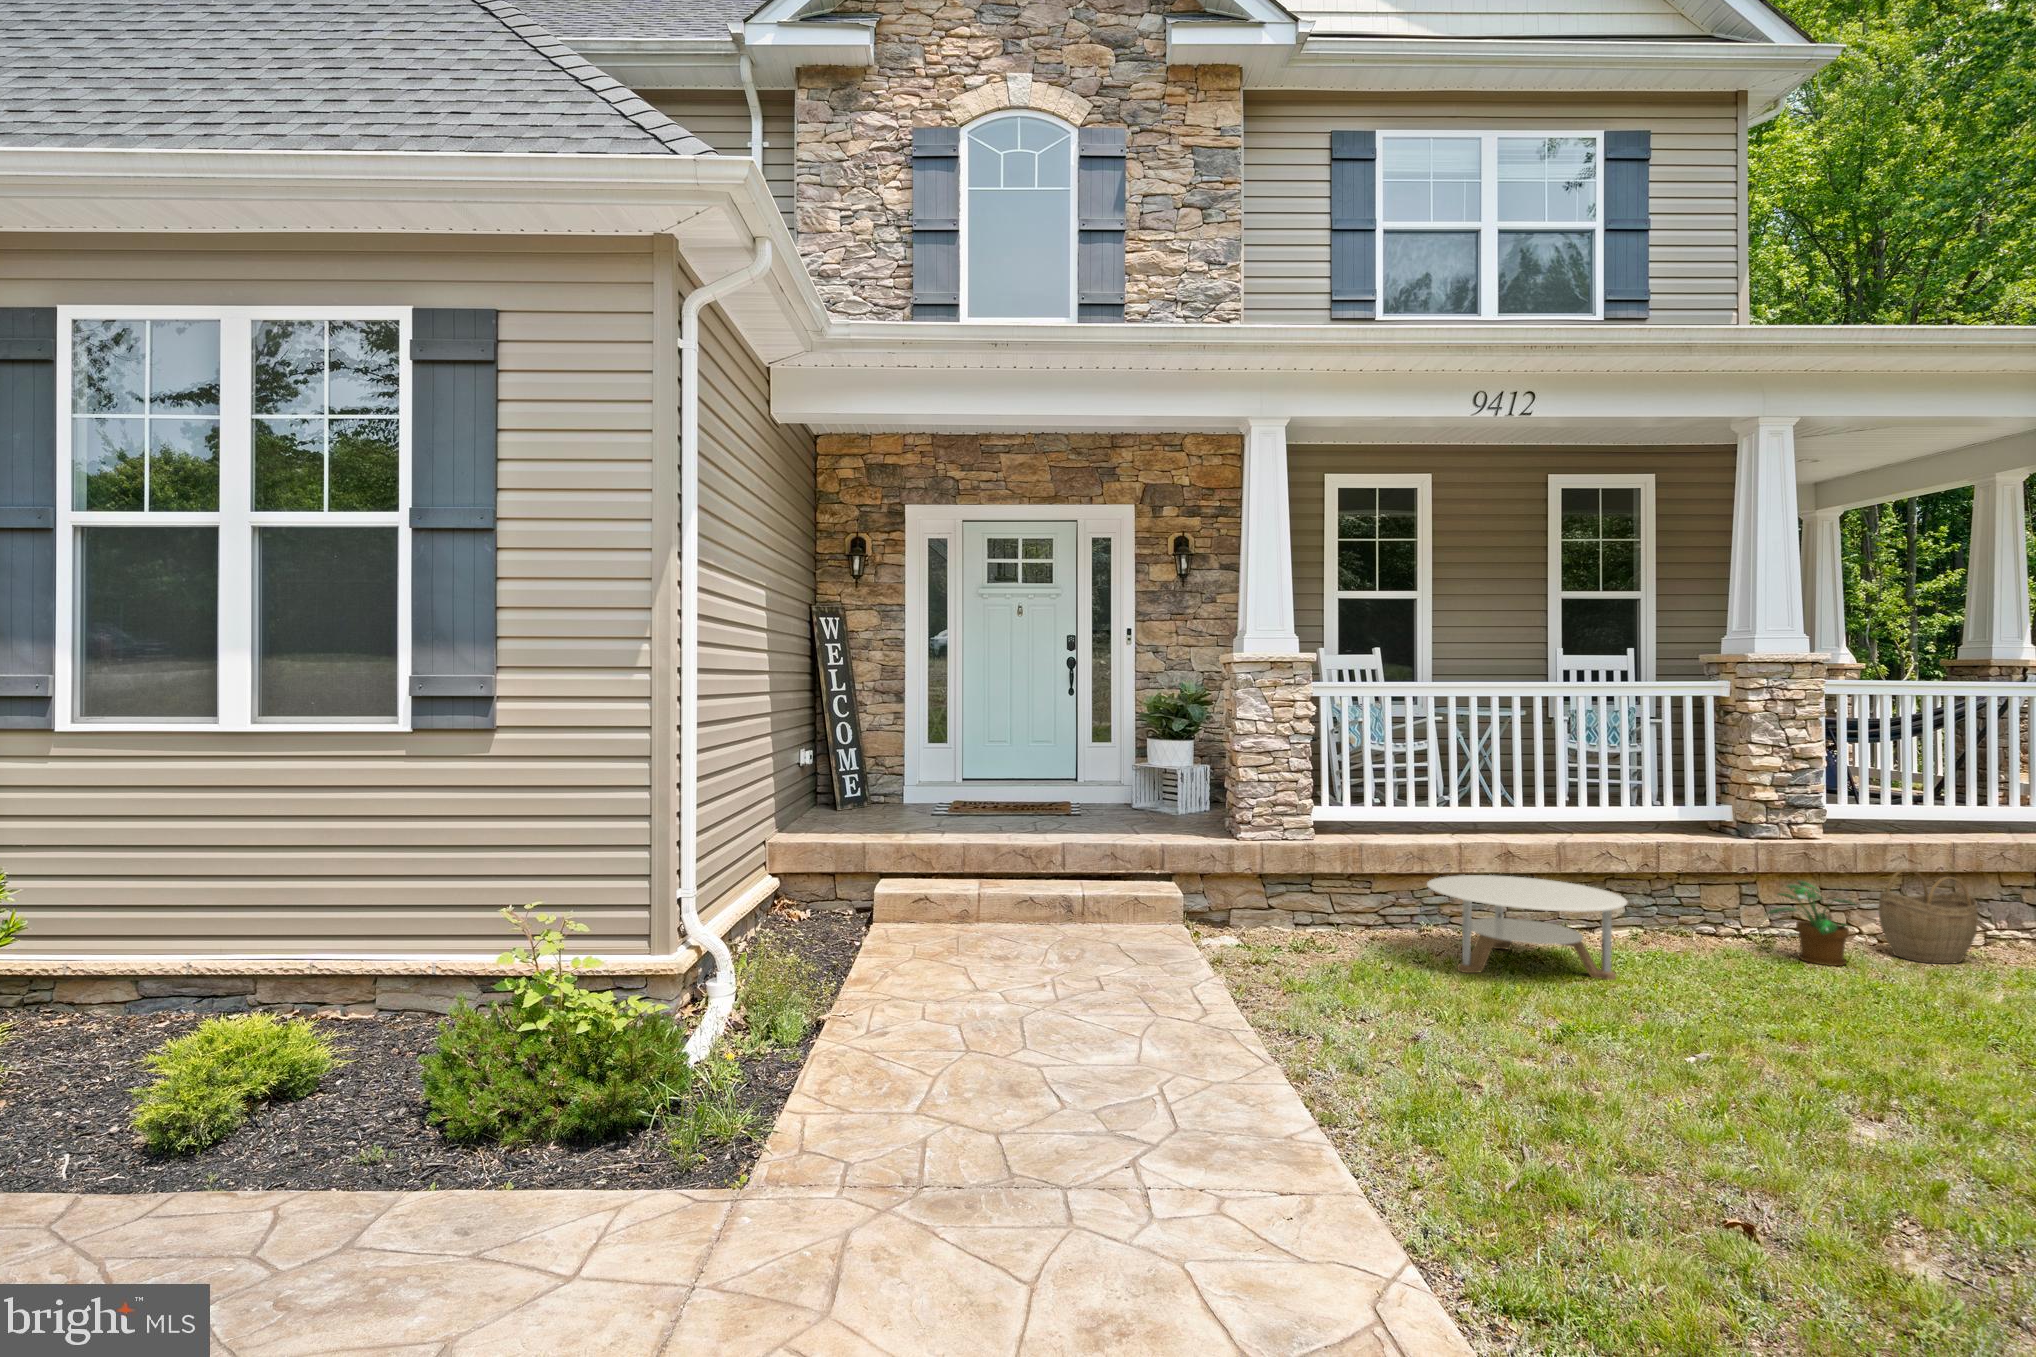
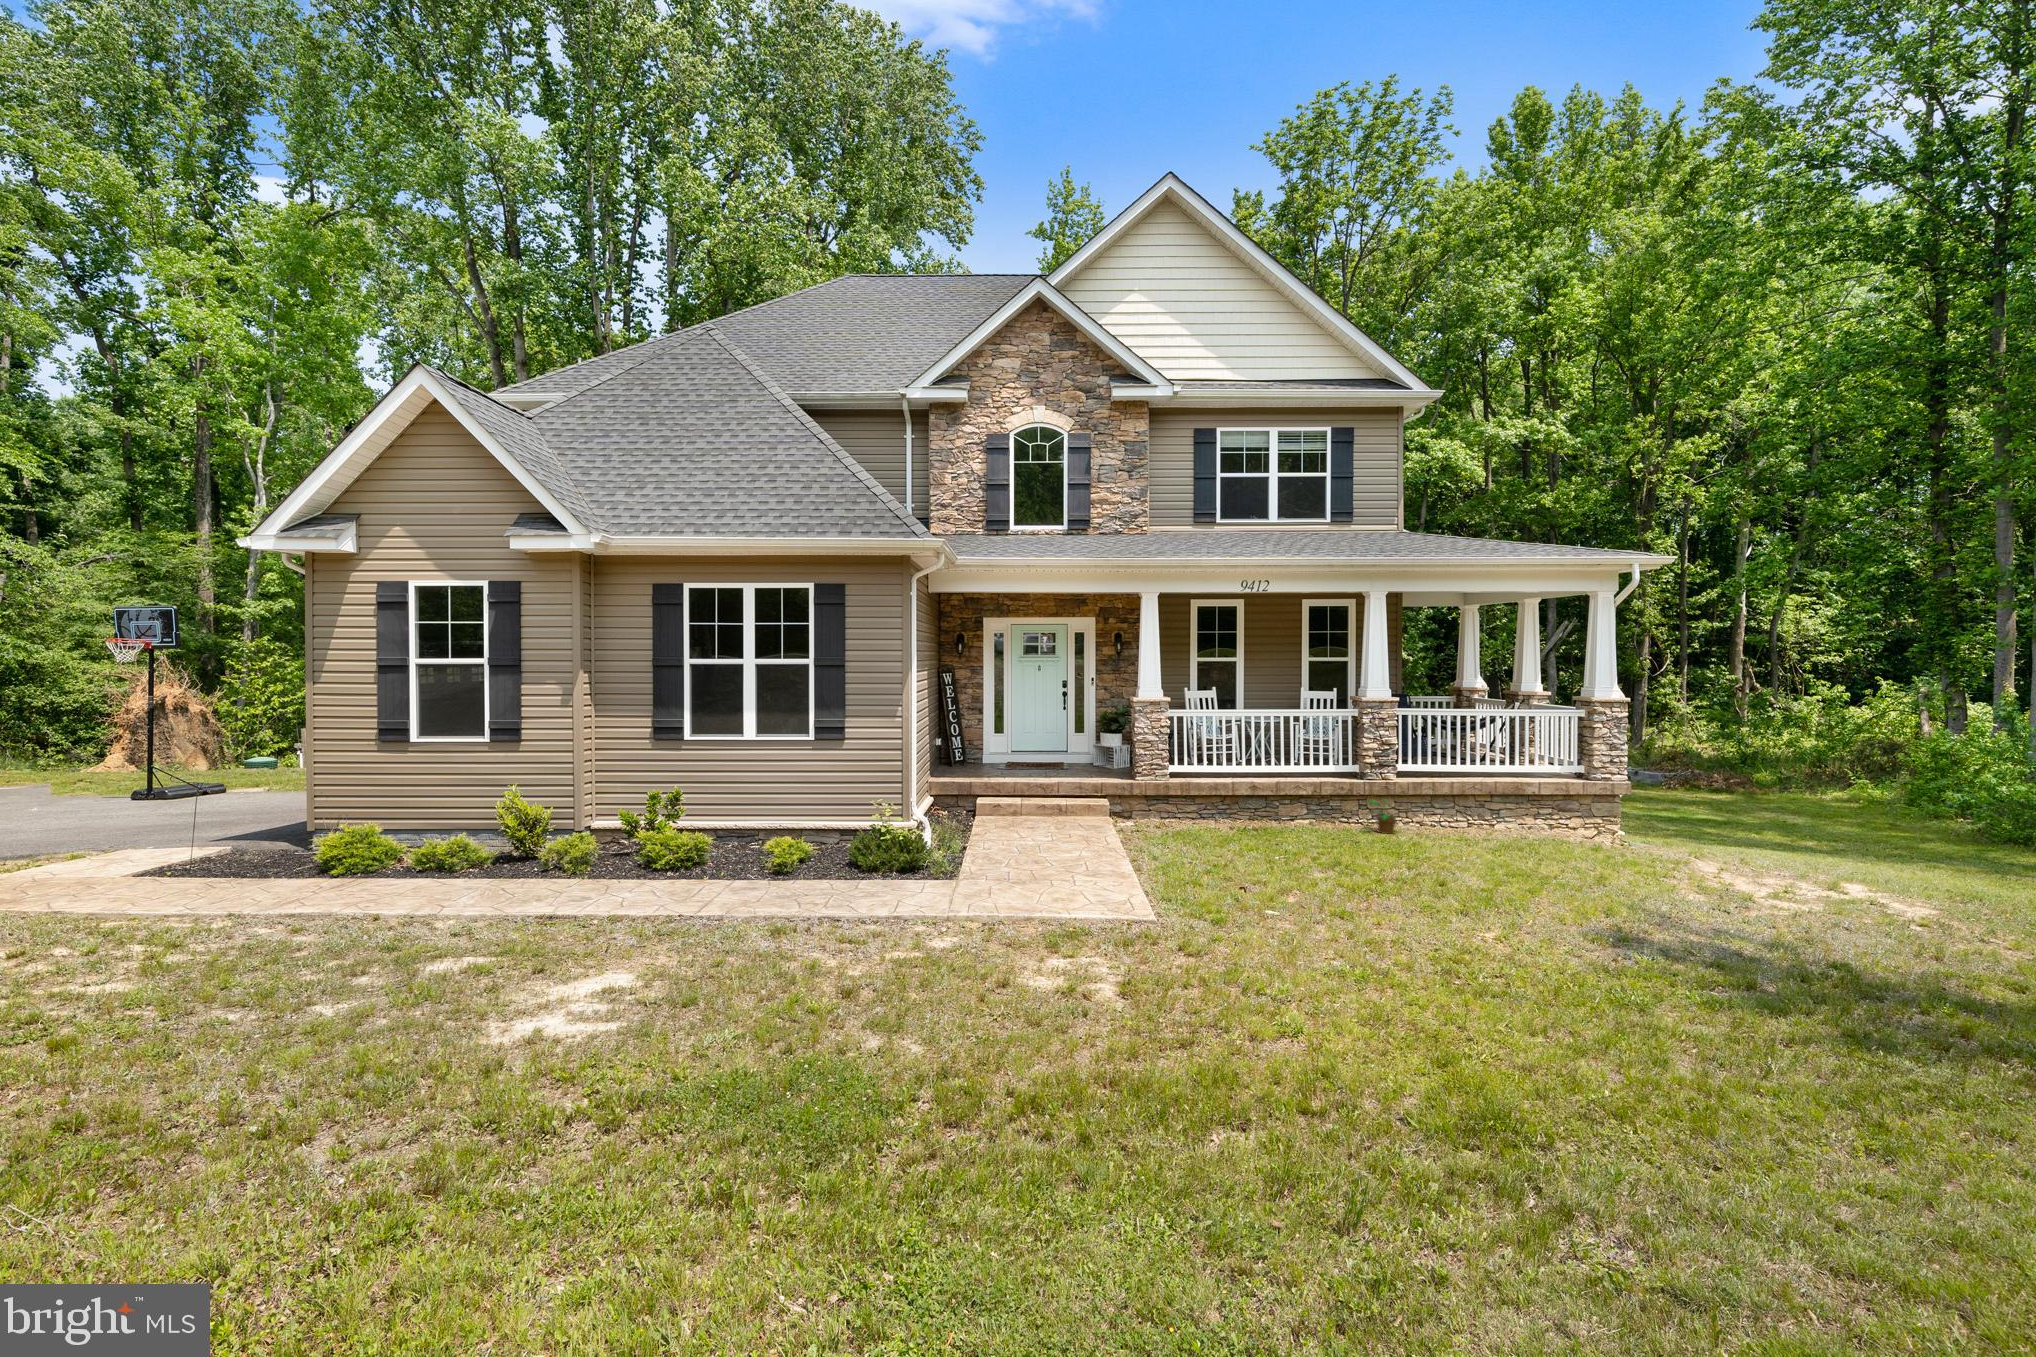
woven basket: present [1878,868,1978,964] -> none [1417,793,1454,834]
round table: present [1427,875,1627,980] -> none [1215,796,1293,838]

